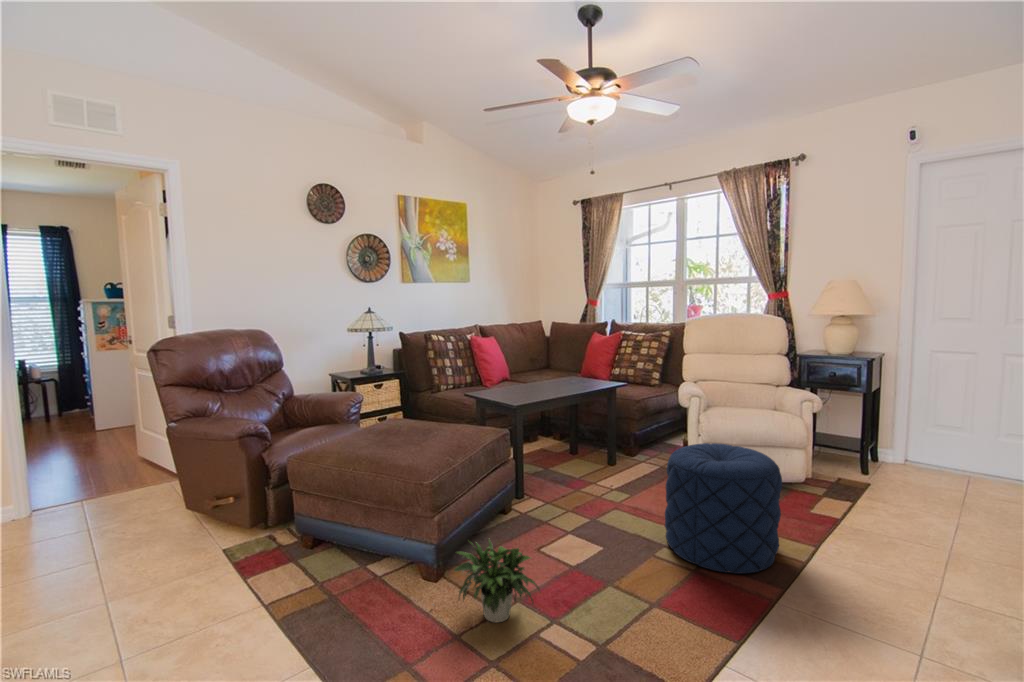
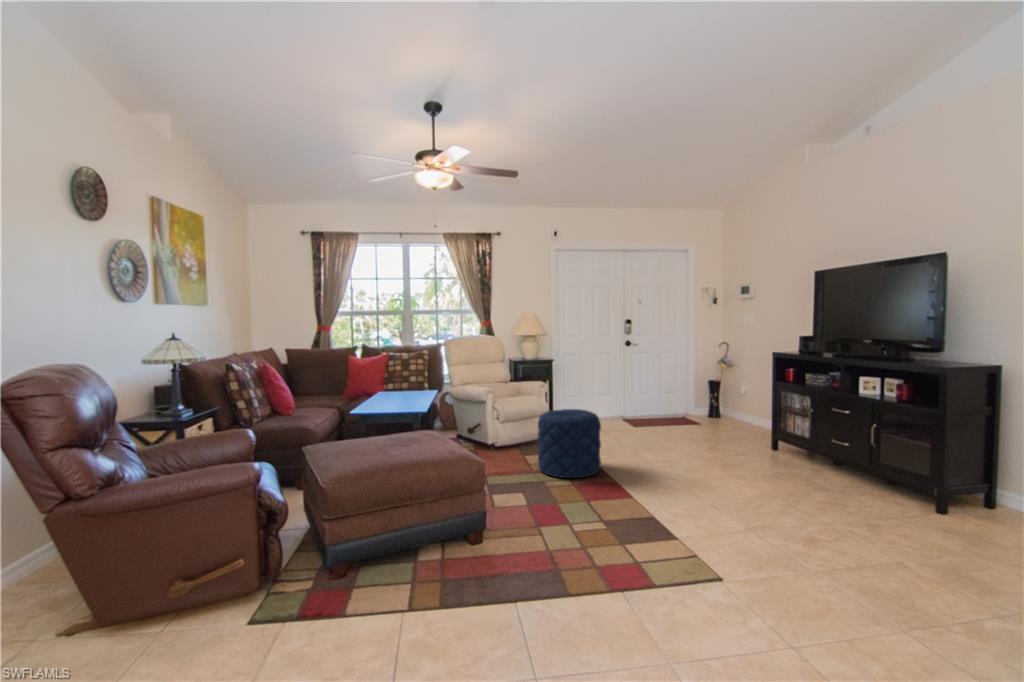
potted plant: present [454,540,540,622] -> none [517,478,579,542]

